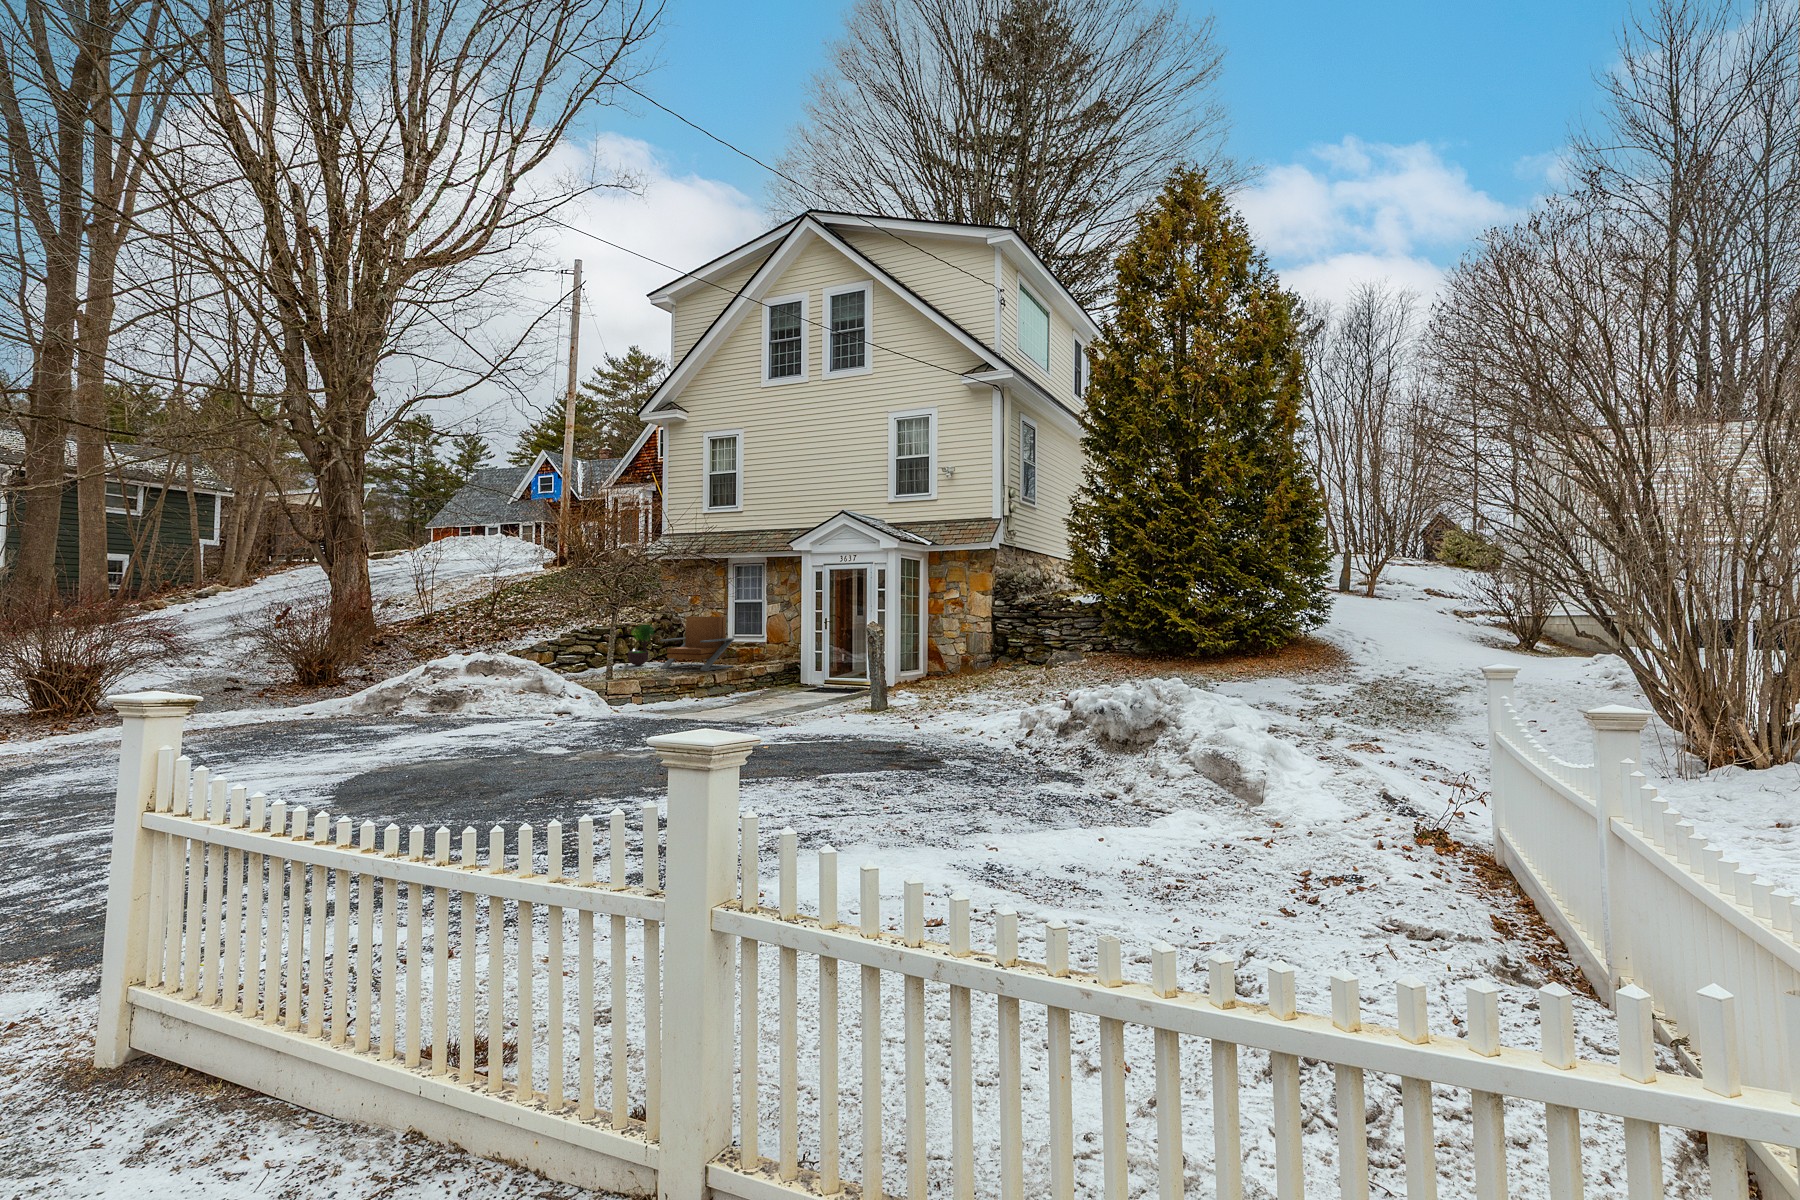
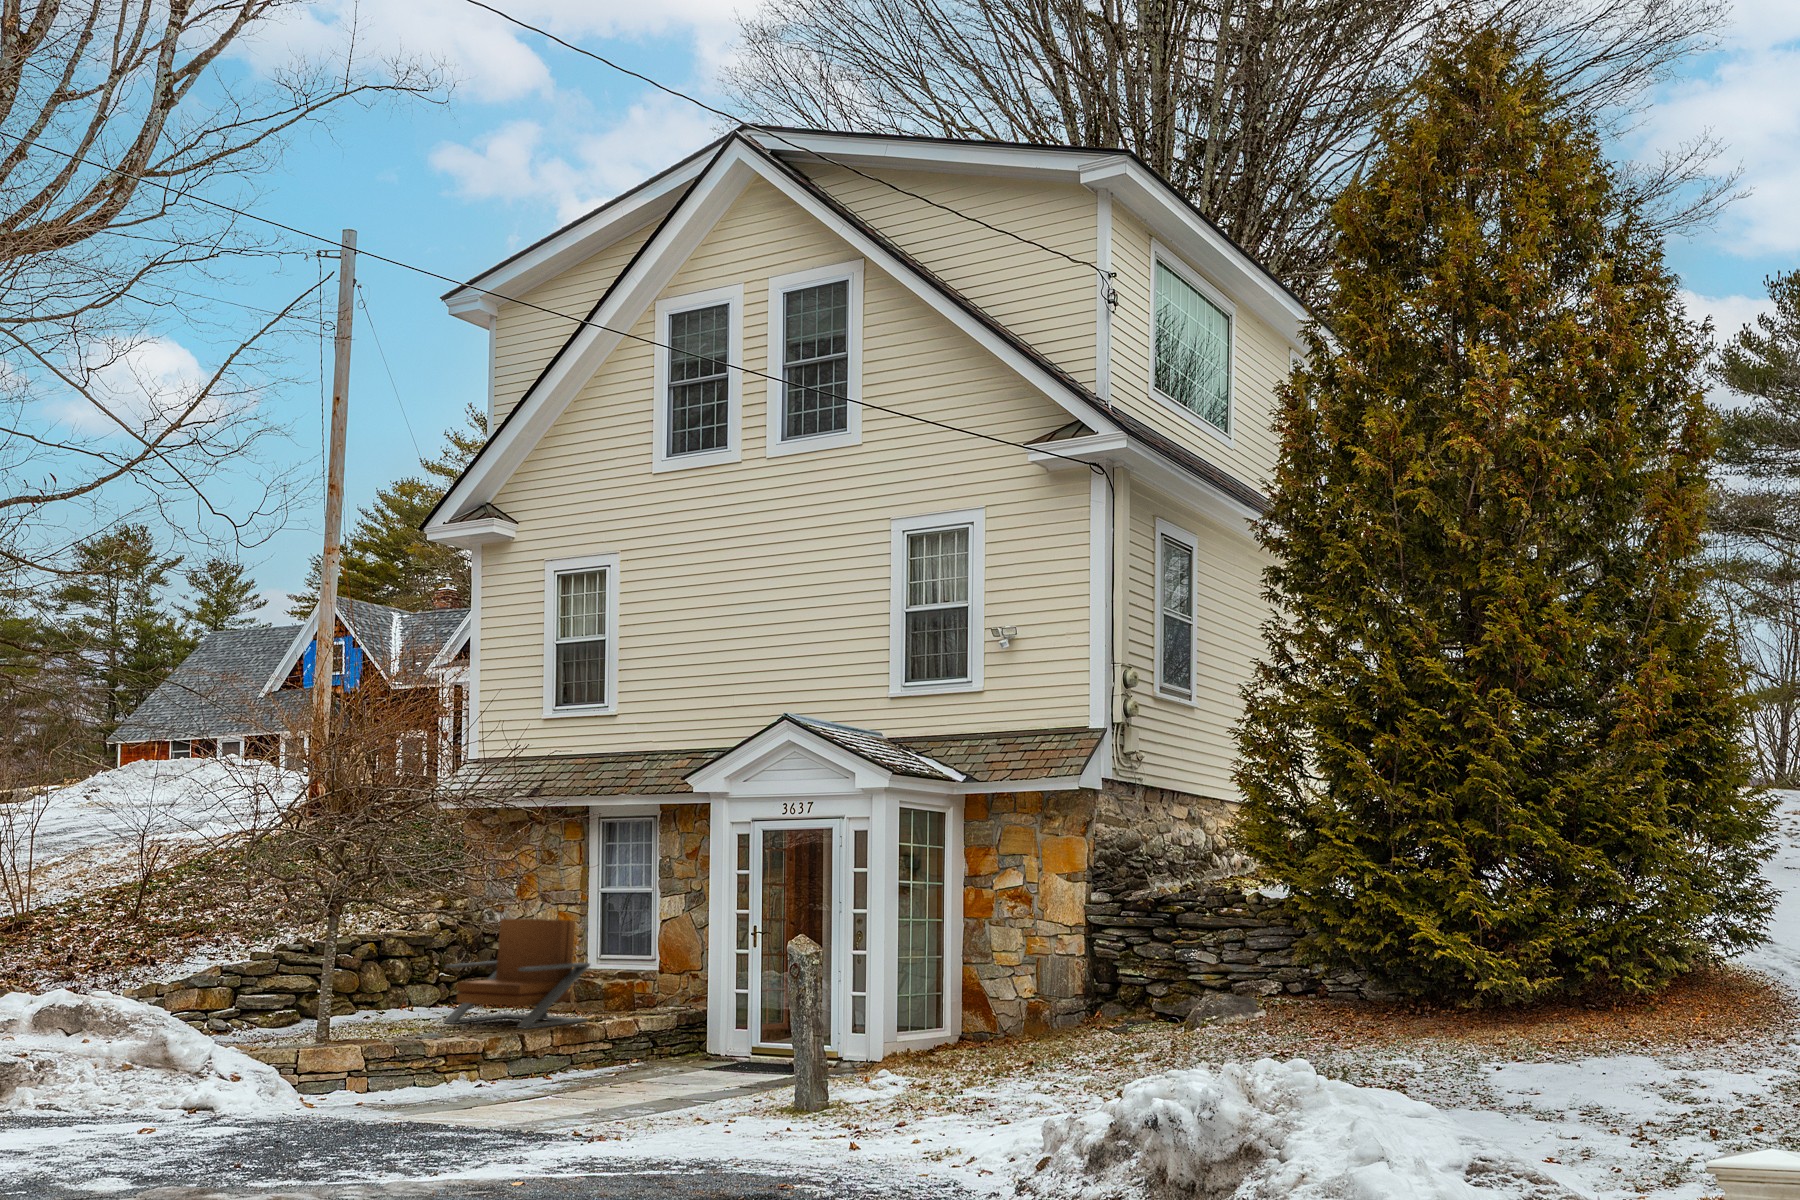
potted tree: present [628,624,653,666] -> none [386,925,439,1016]

